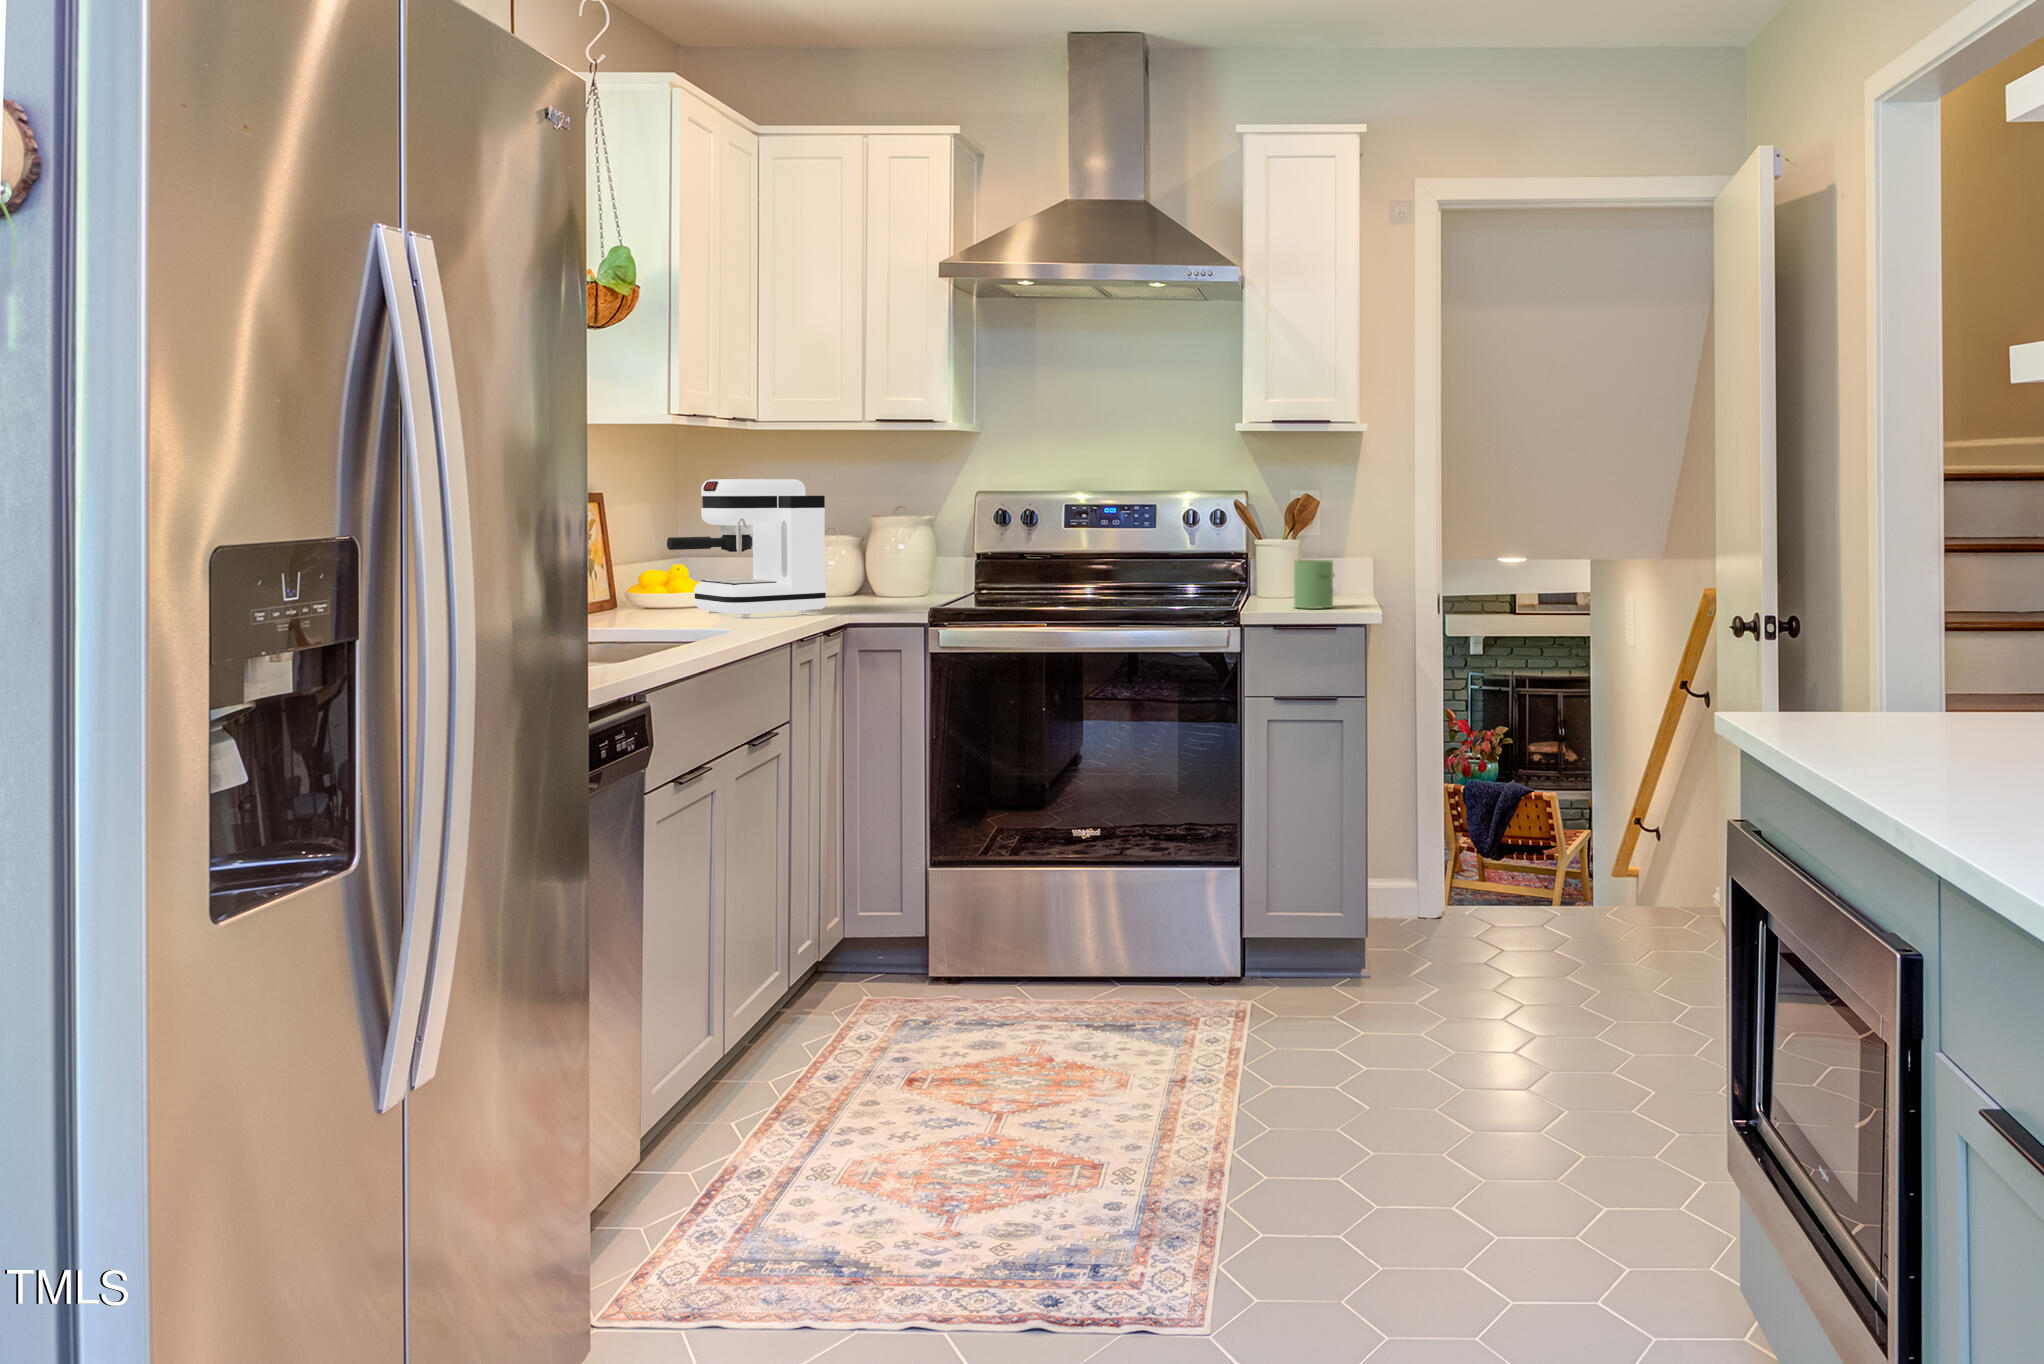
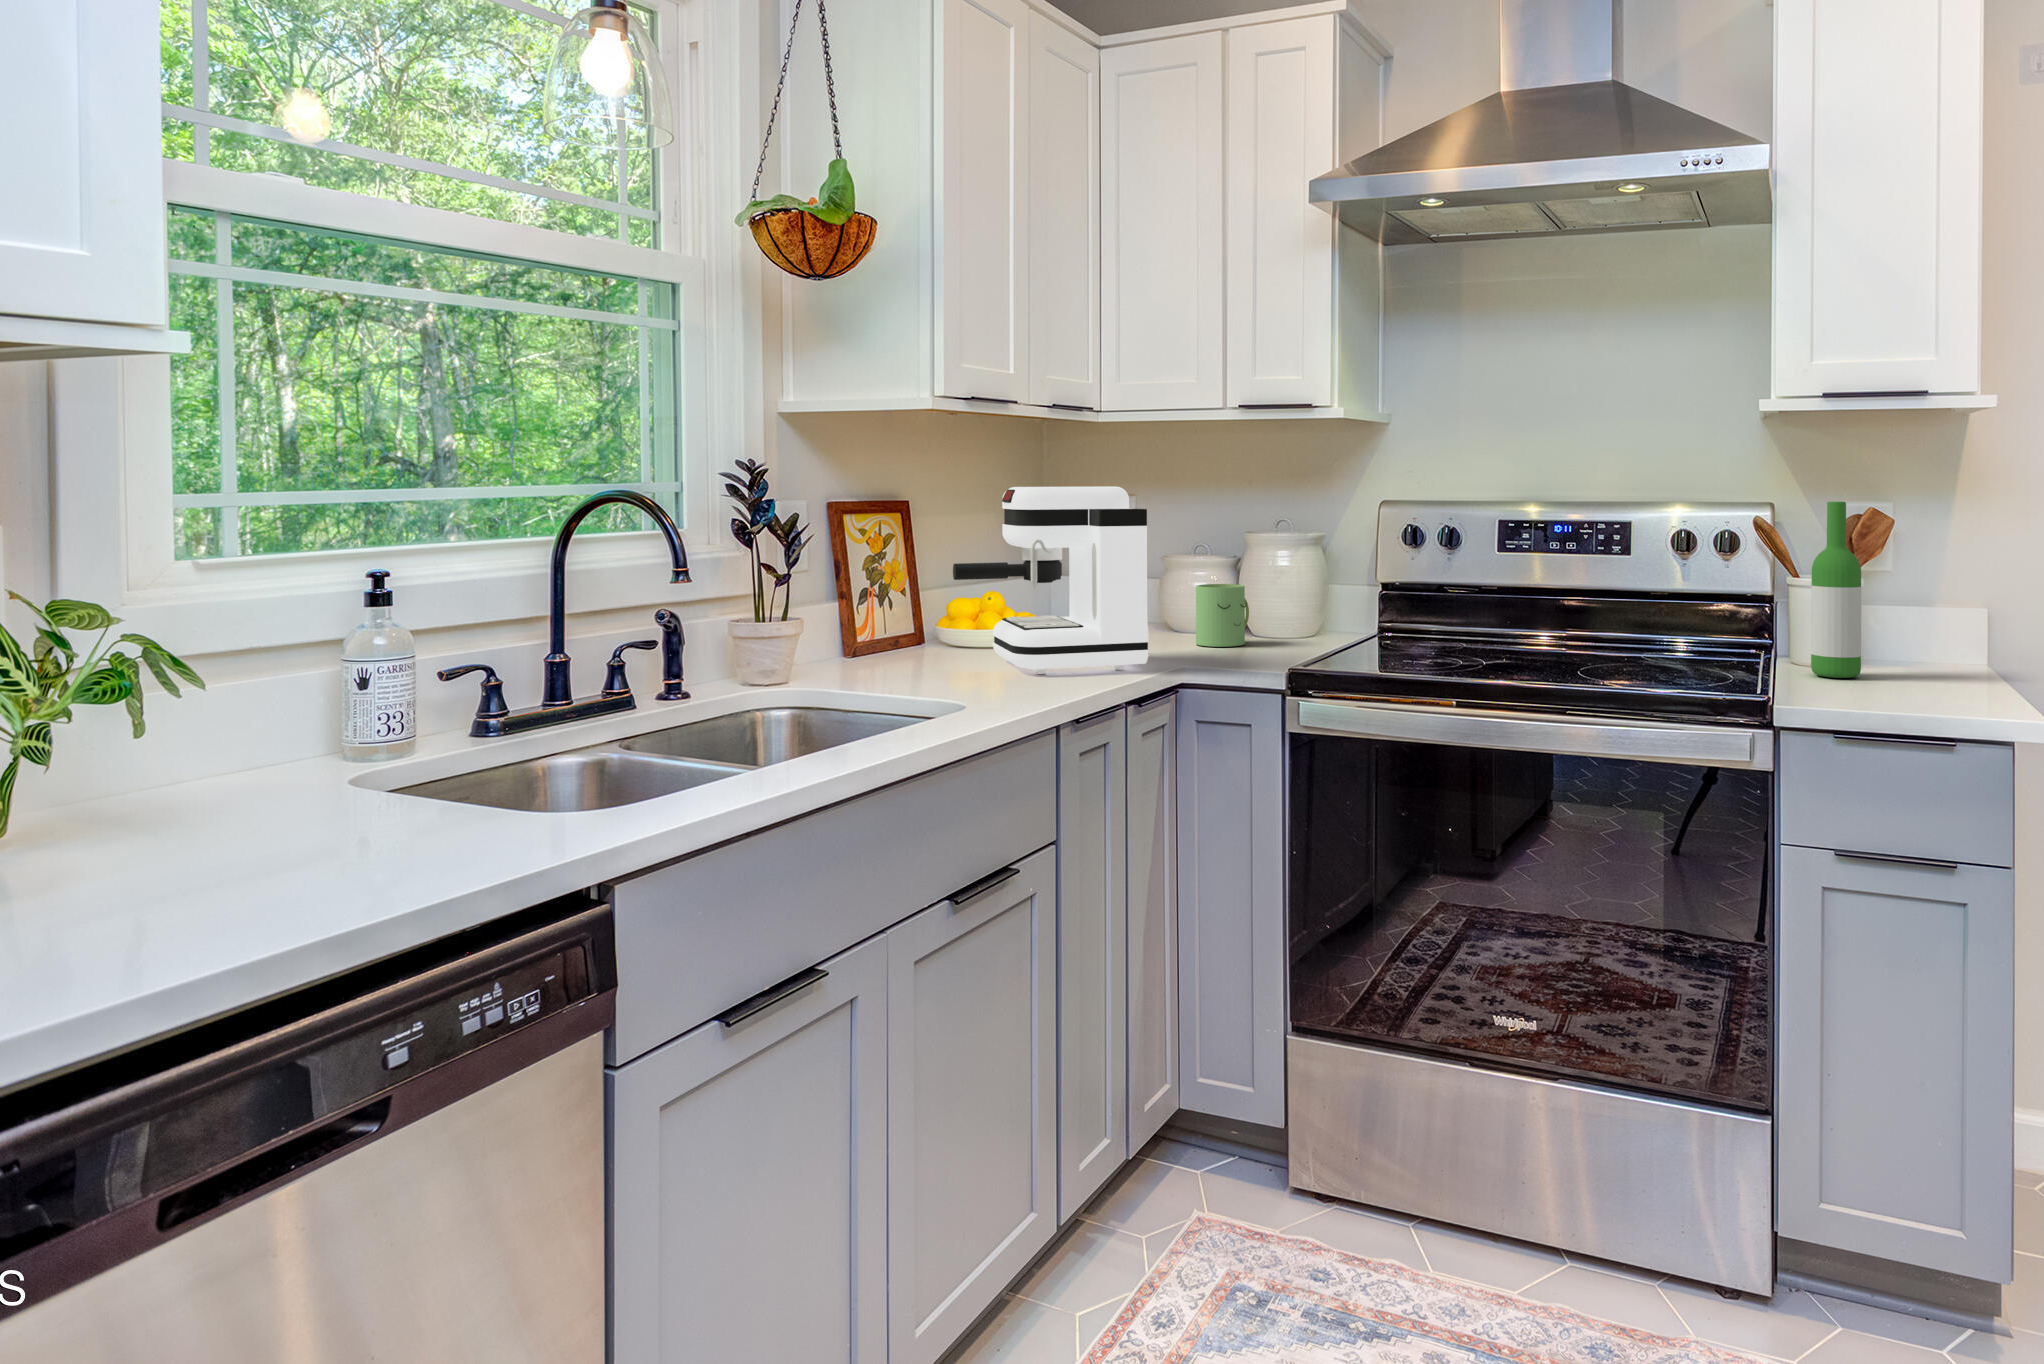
wine bottle: none [1266,491,1295,601] -> present [1811,502,1861,678]
mug: present [1294,560,1334,609] -> present [1196,584,1249,647]

